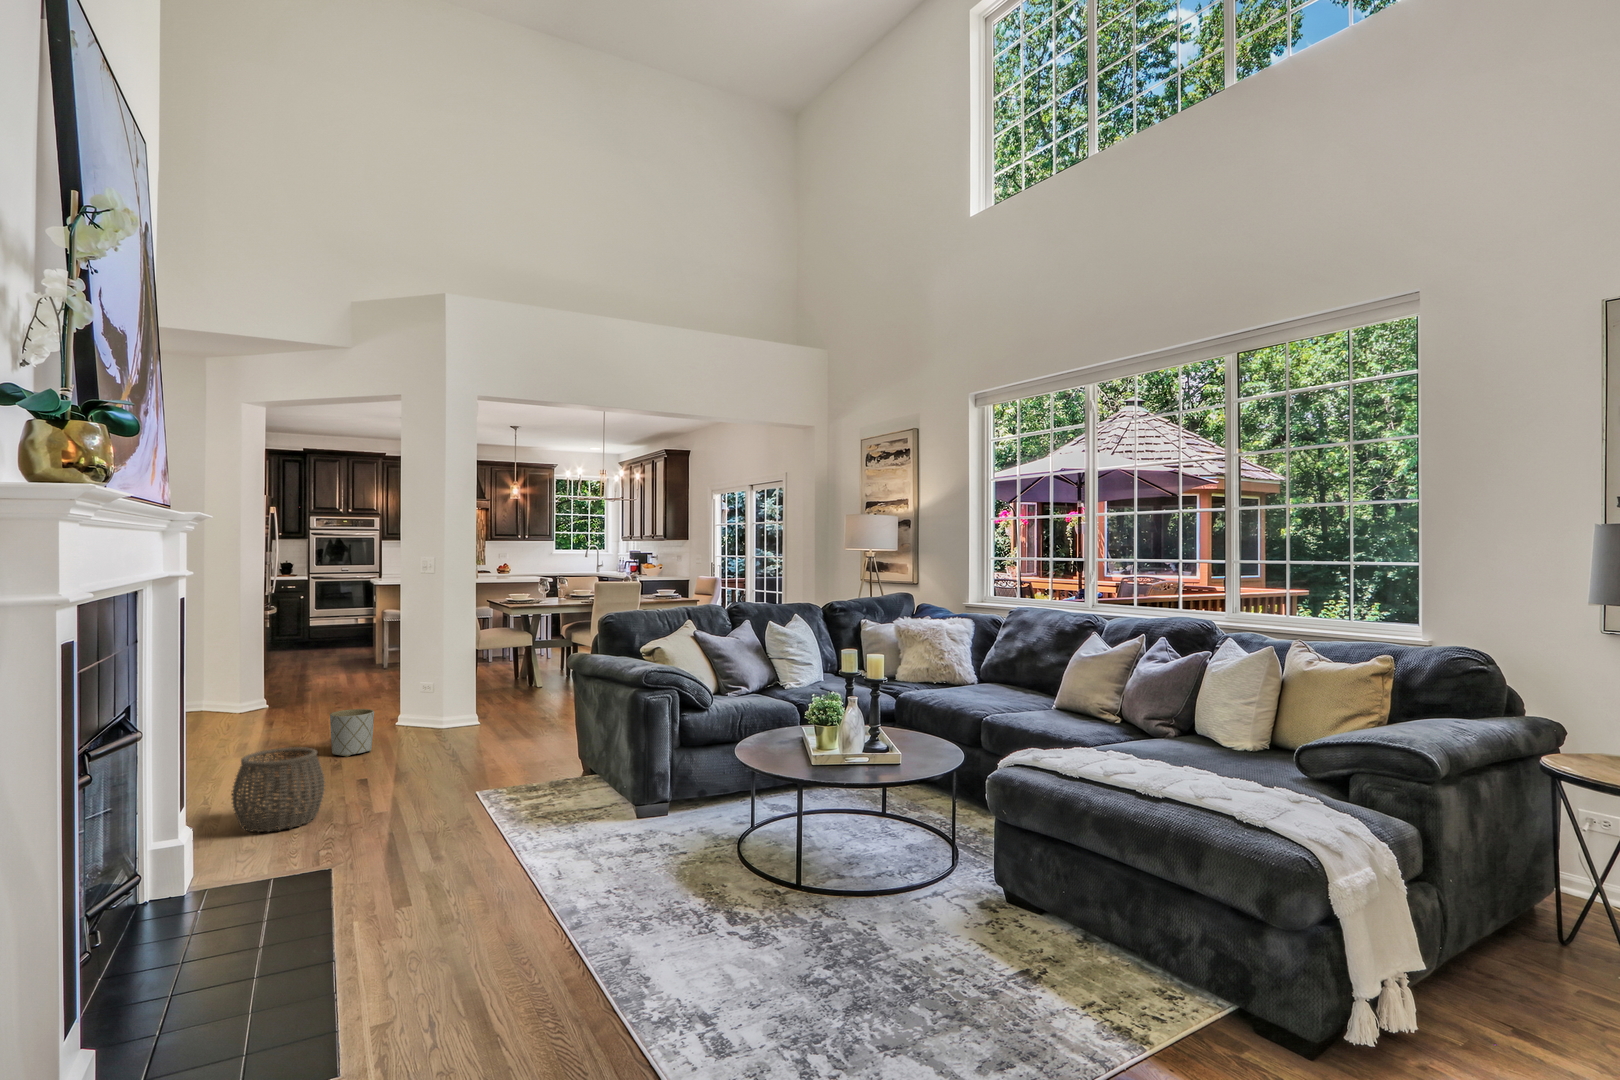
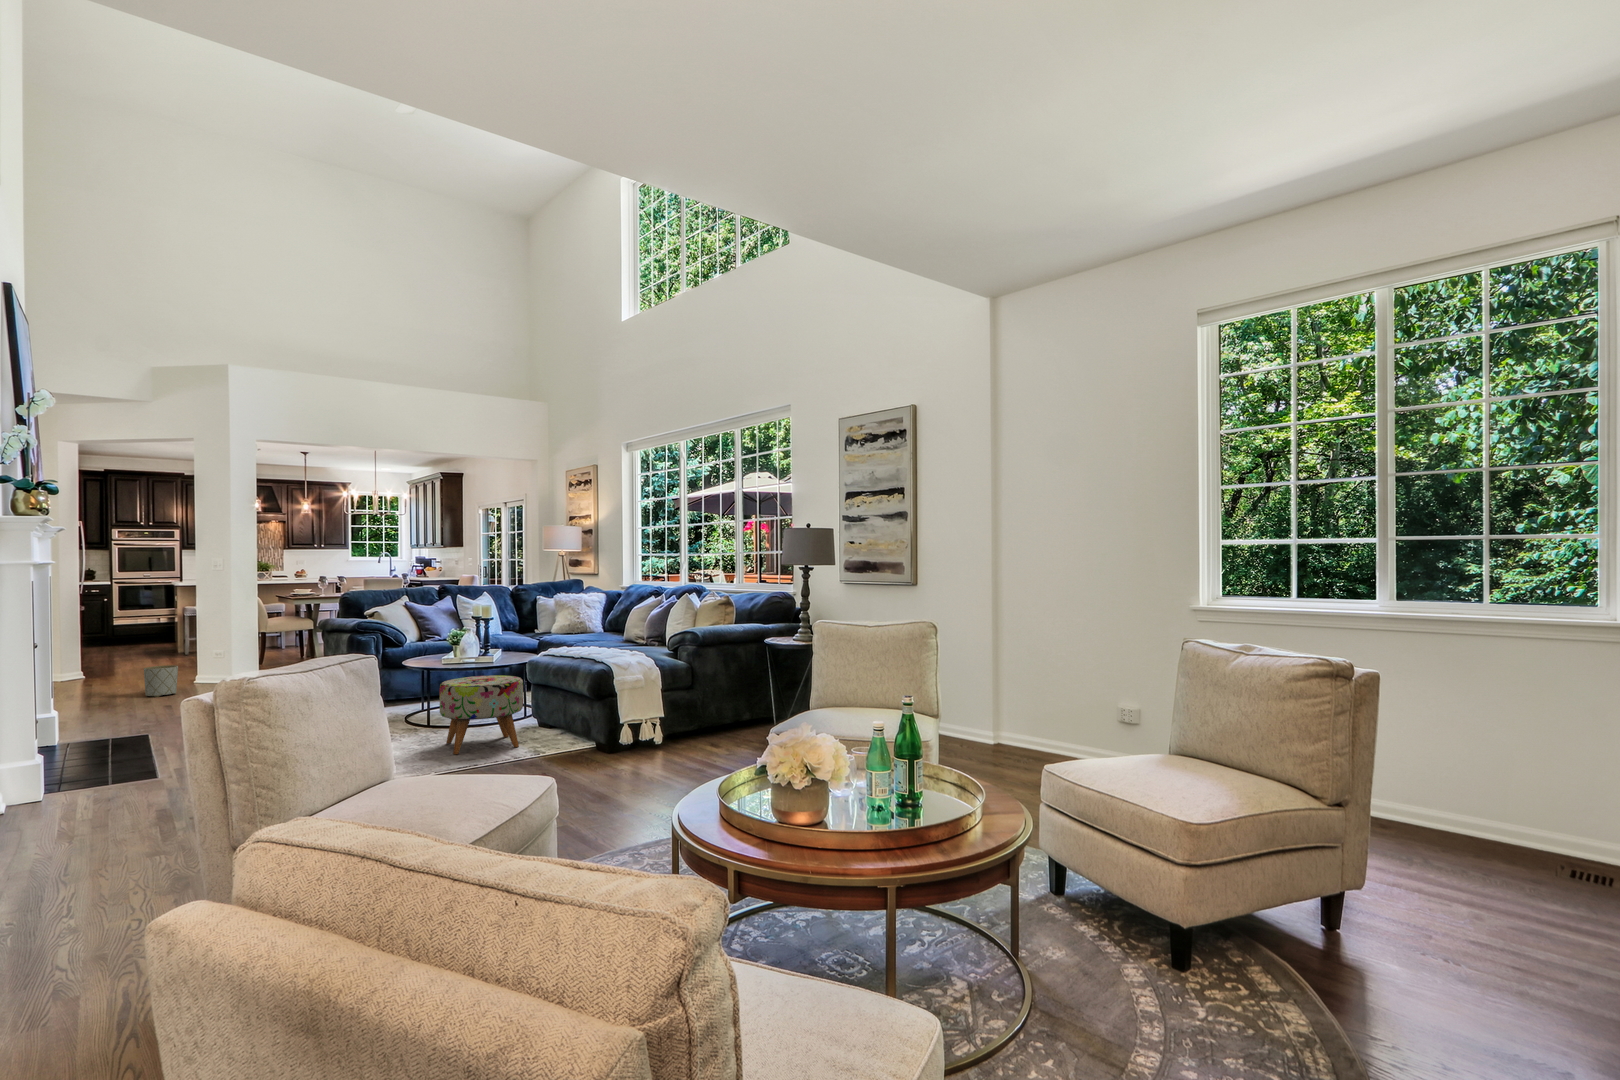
woven basket: present [232,747,325,832] -> none [81,677,146,726]
ottoman: none [863,815,1035,1020] -> present [440,675,523,754]

